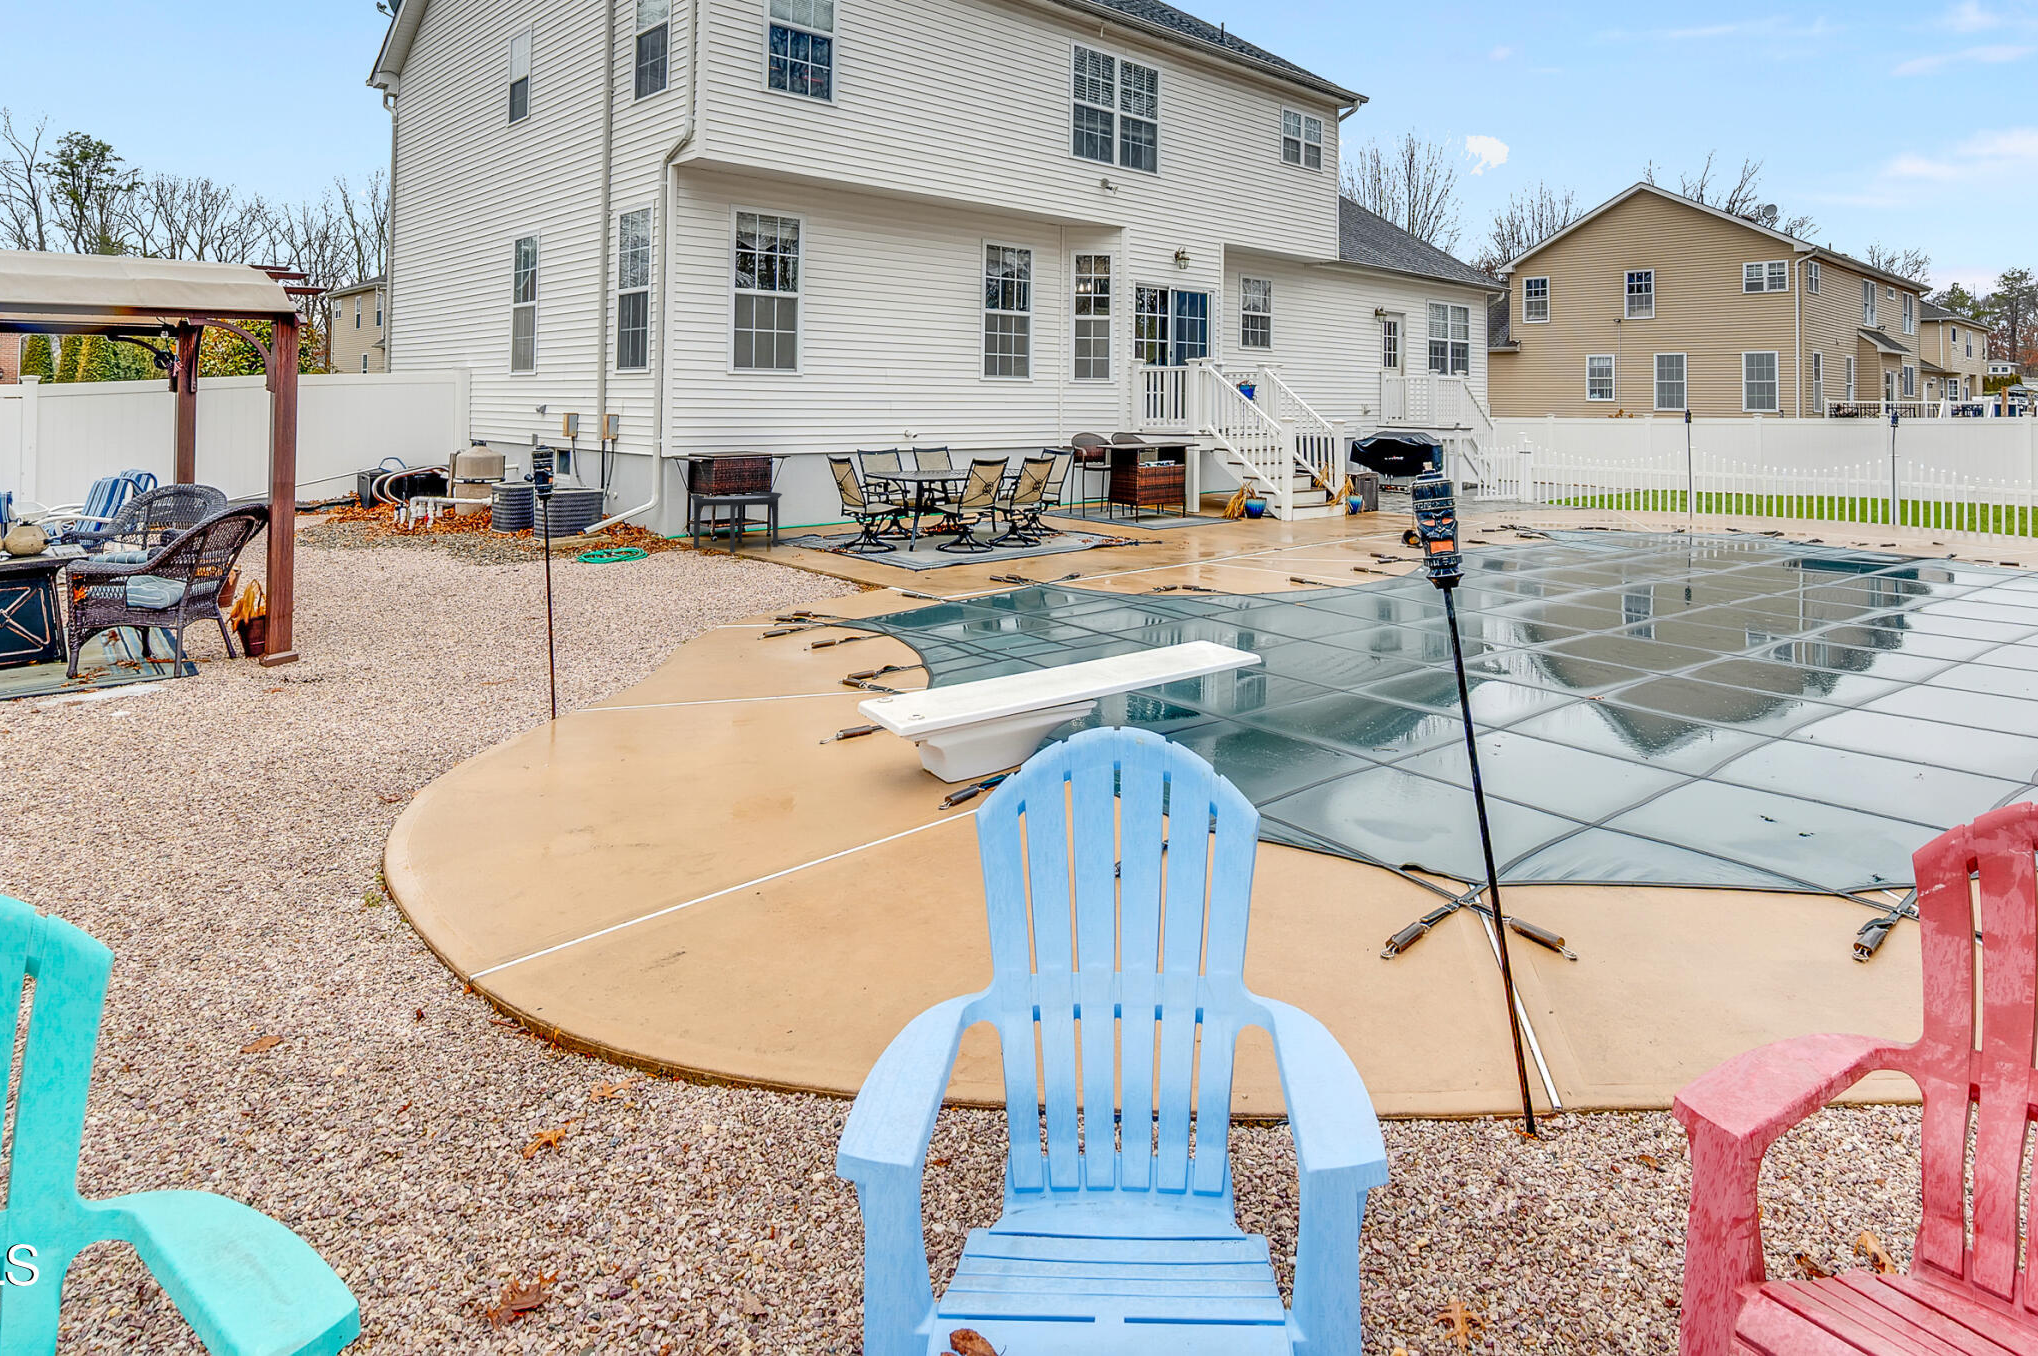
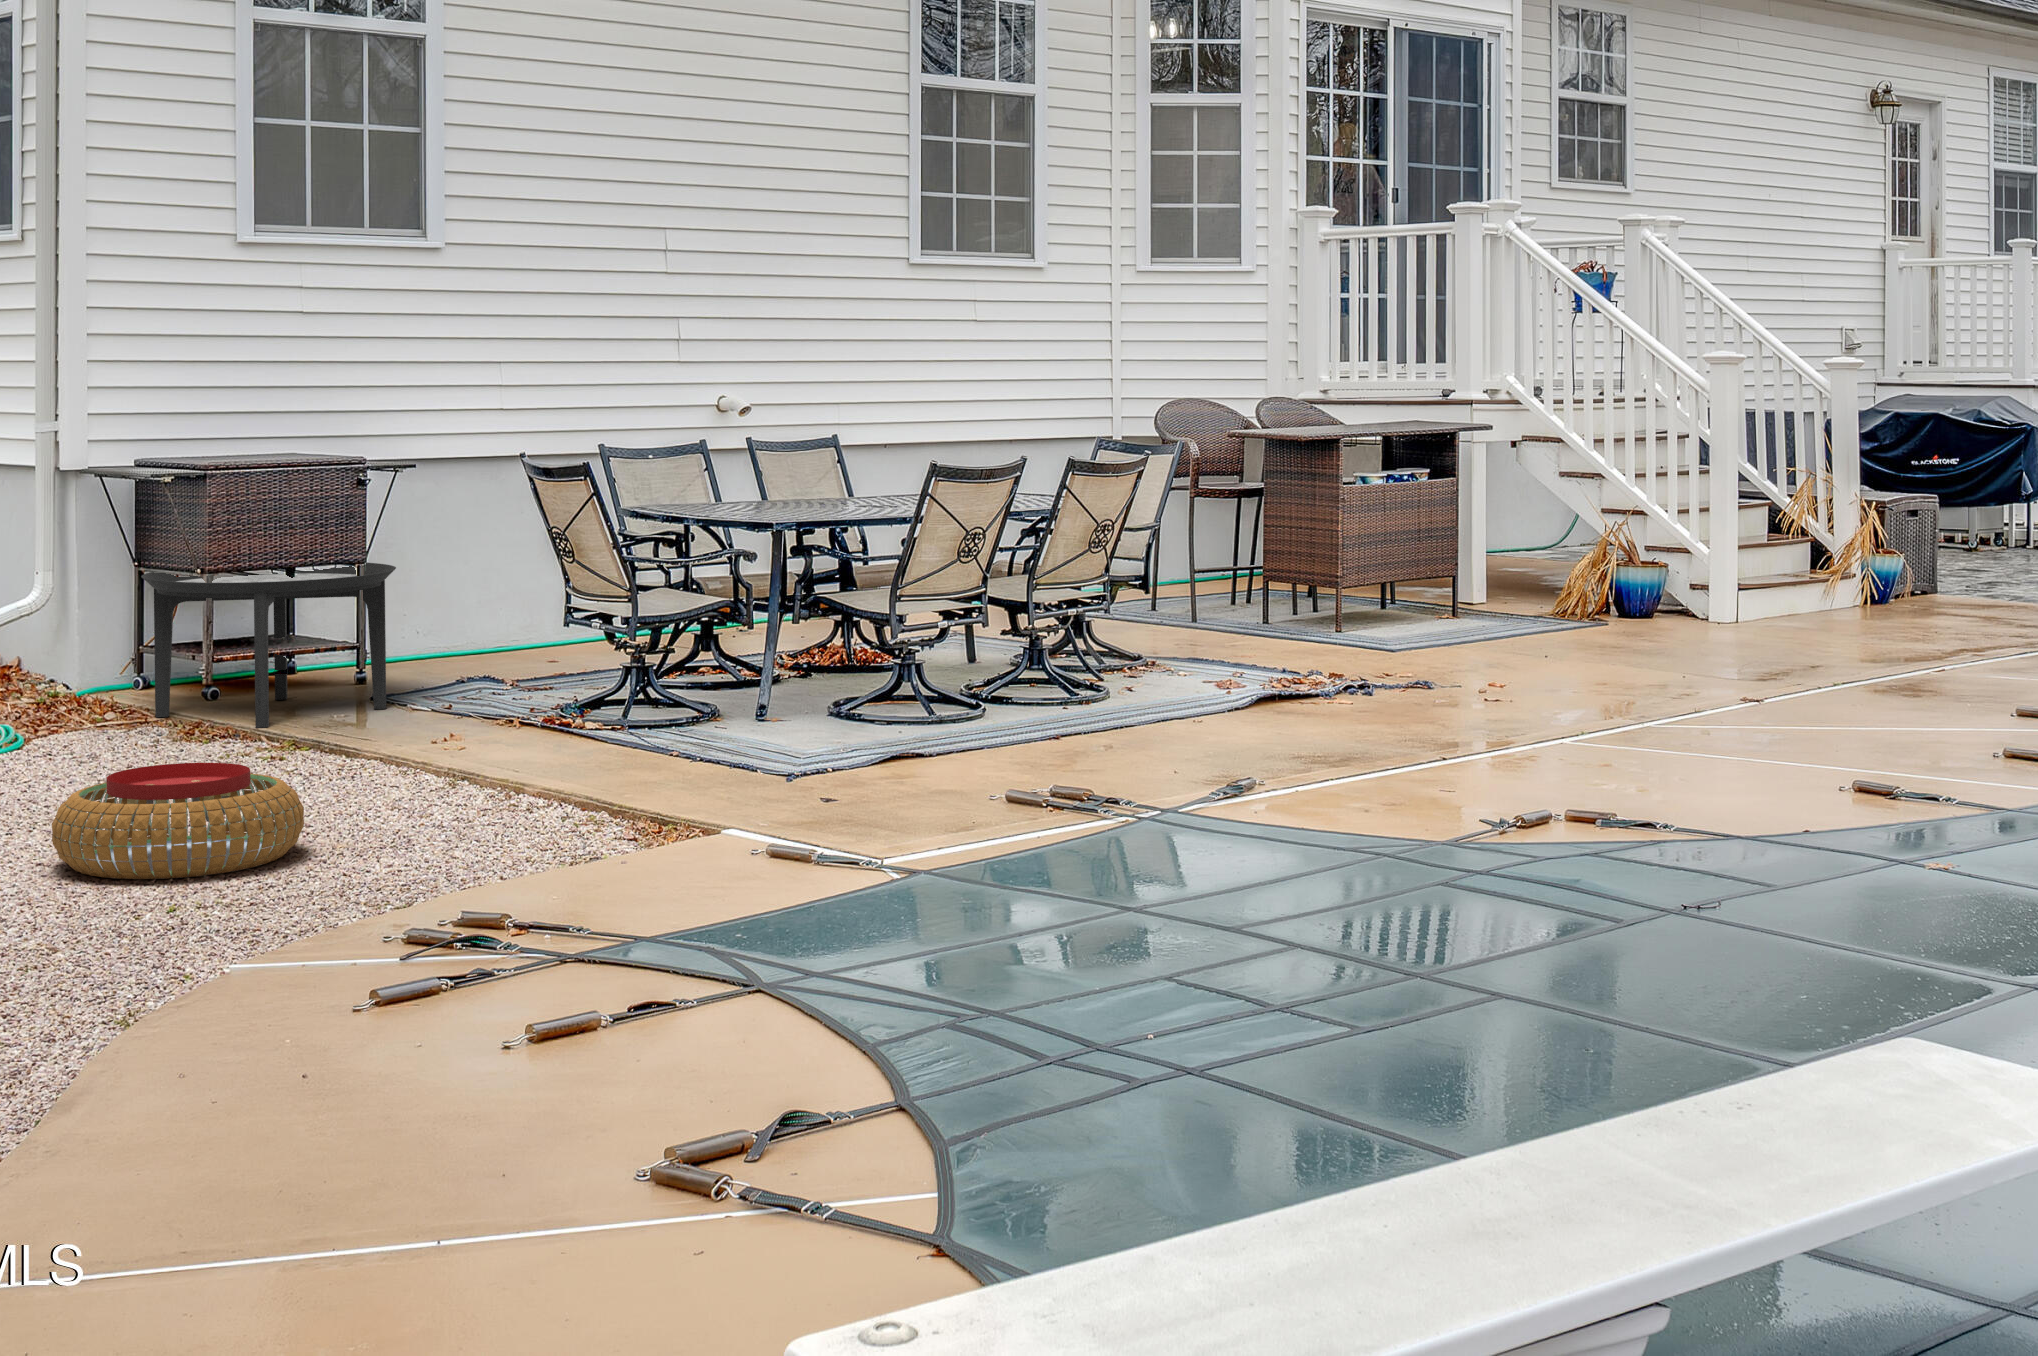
pouf: none [658,562,744,601] -> present [52,763,304,879]

